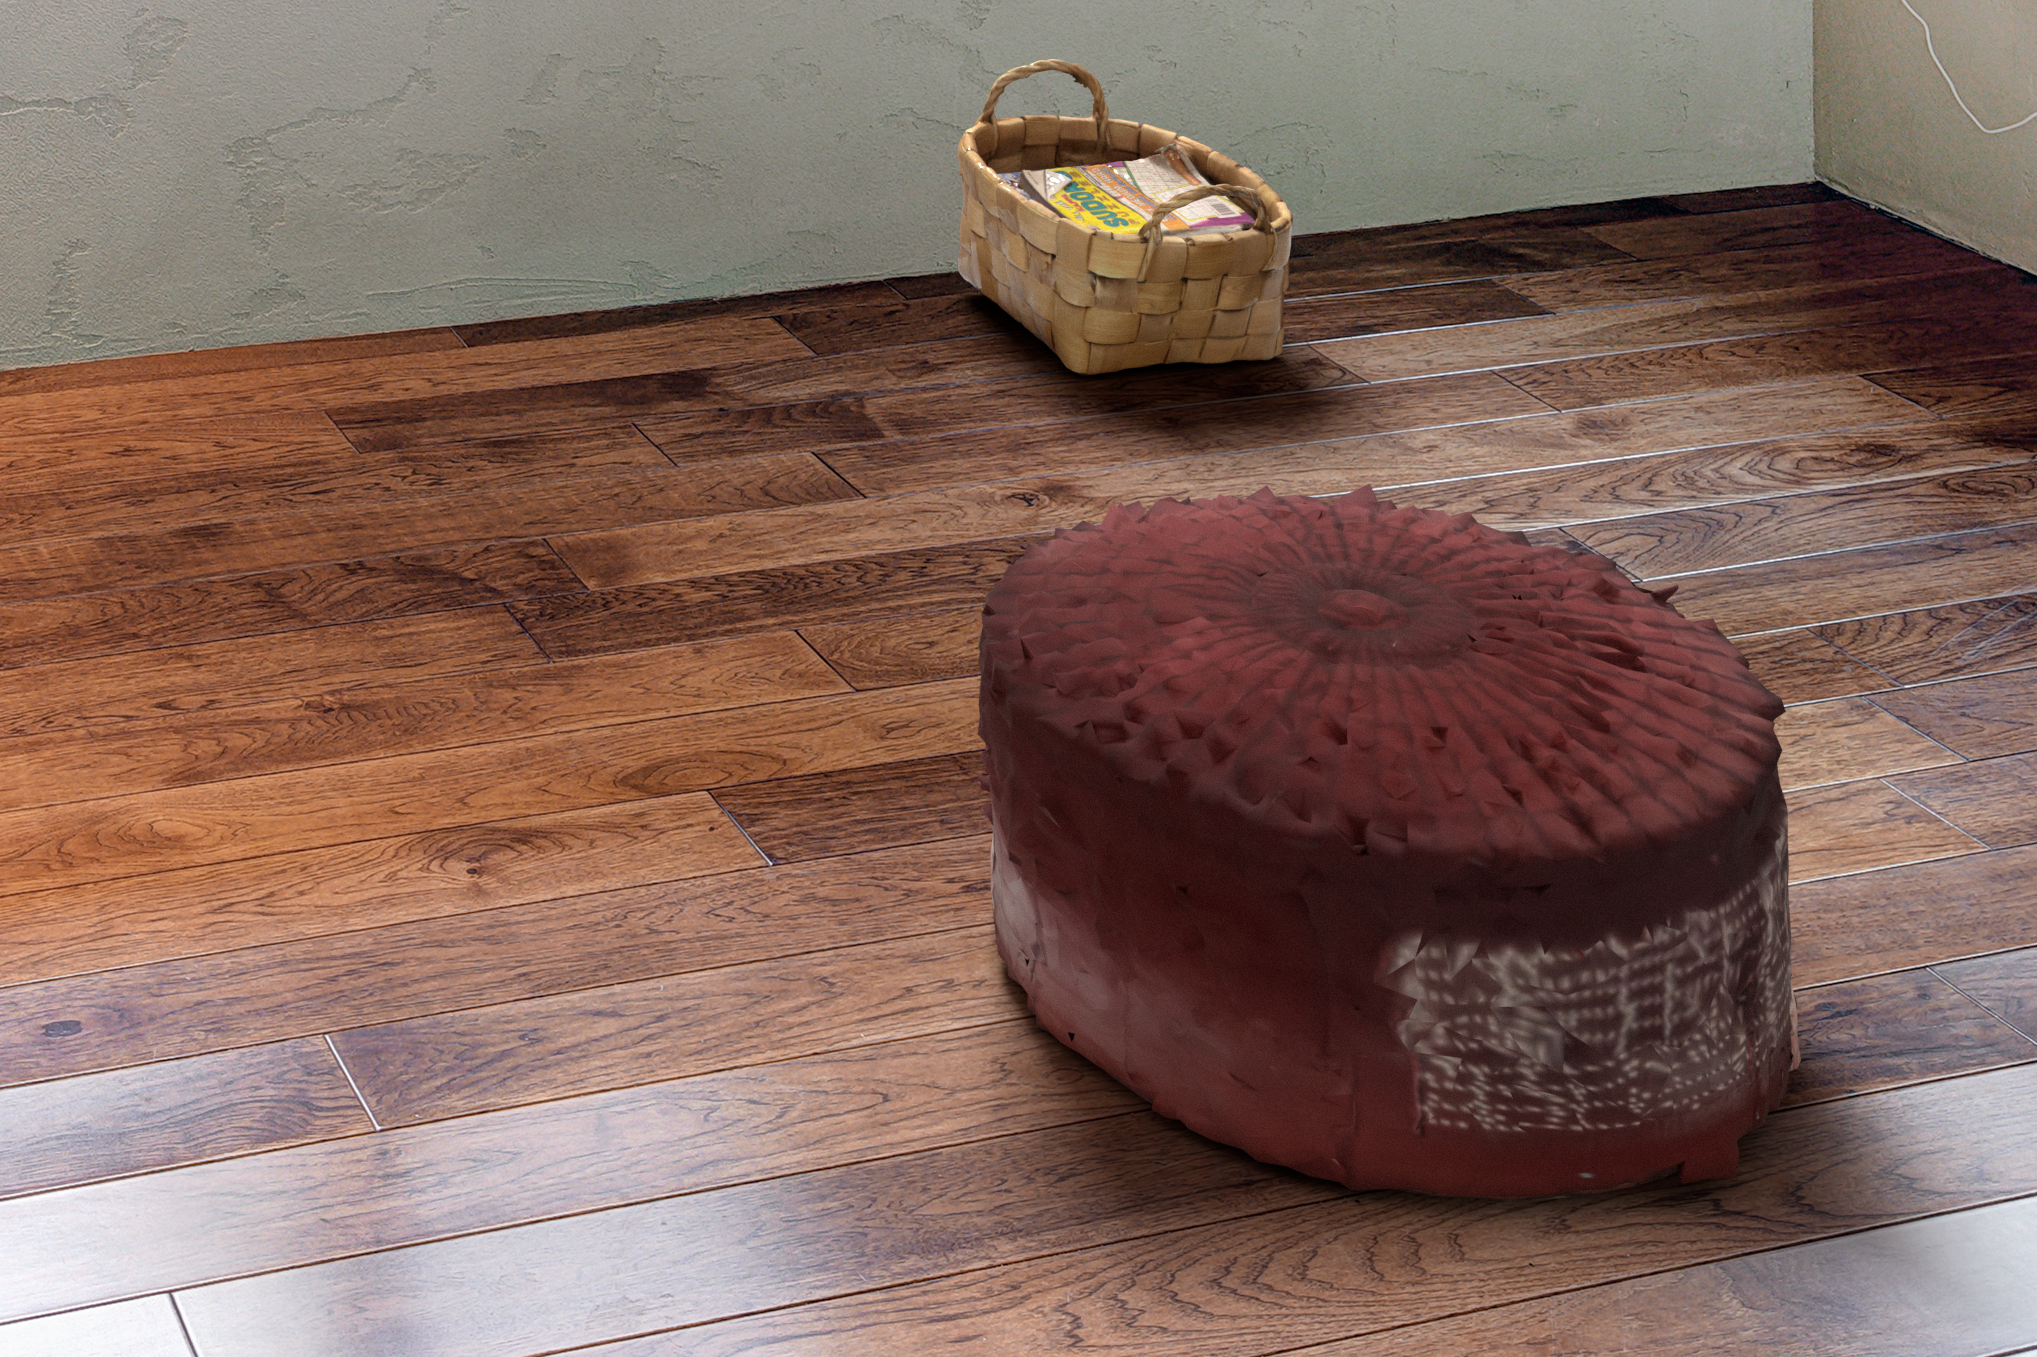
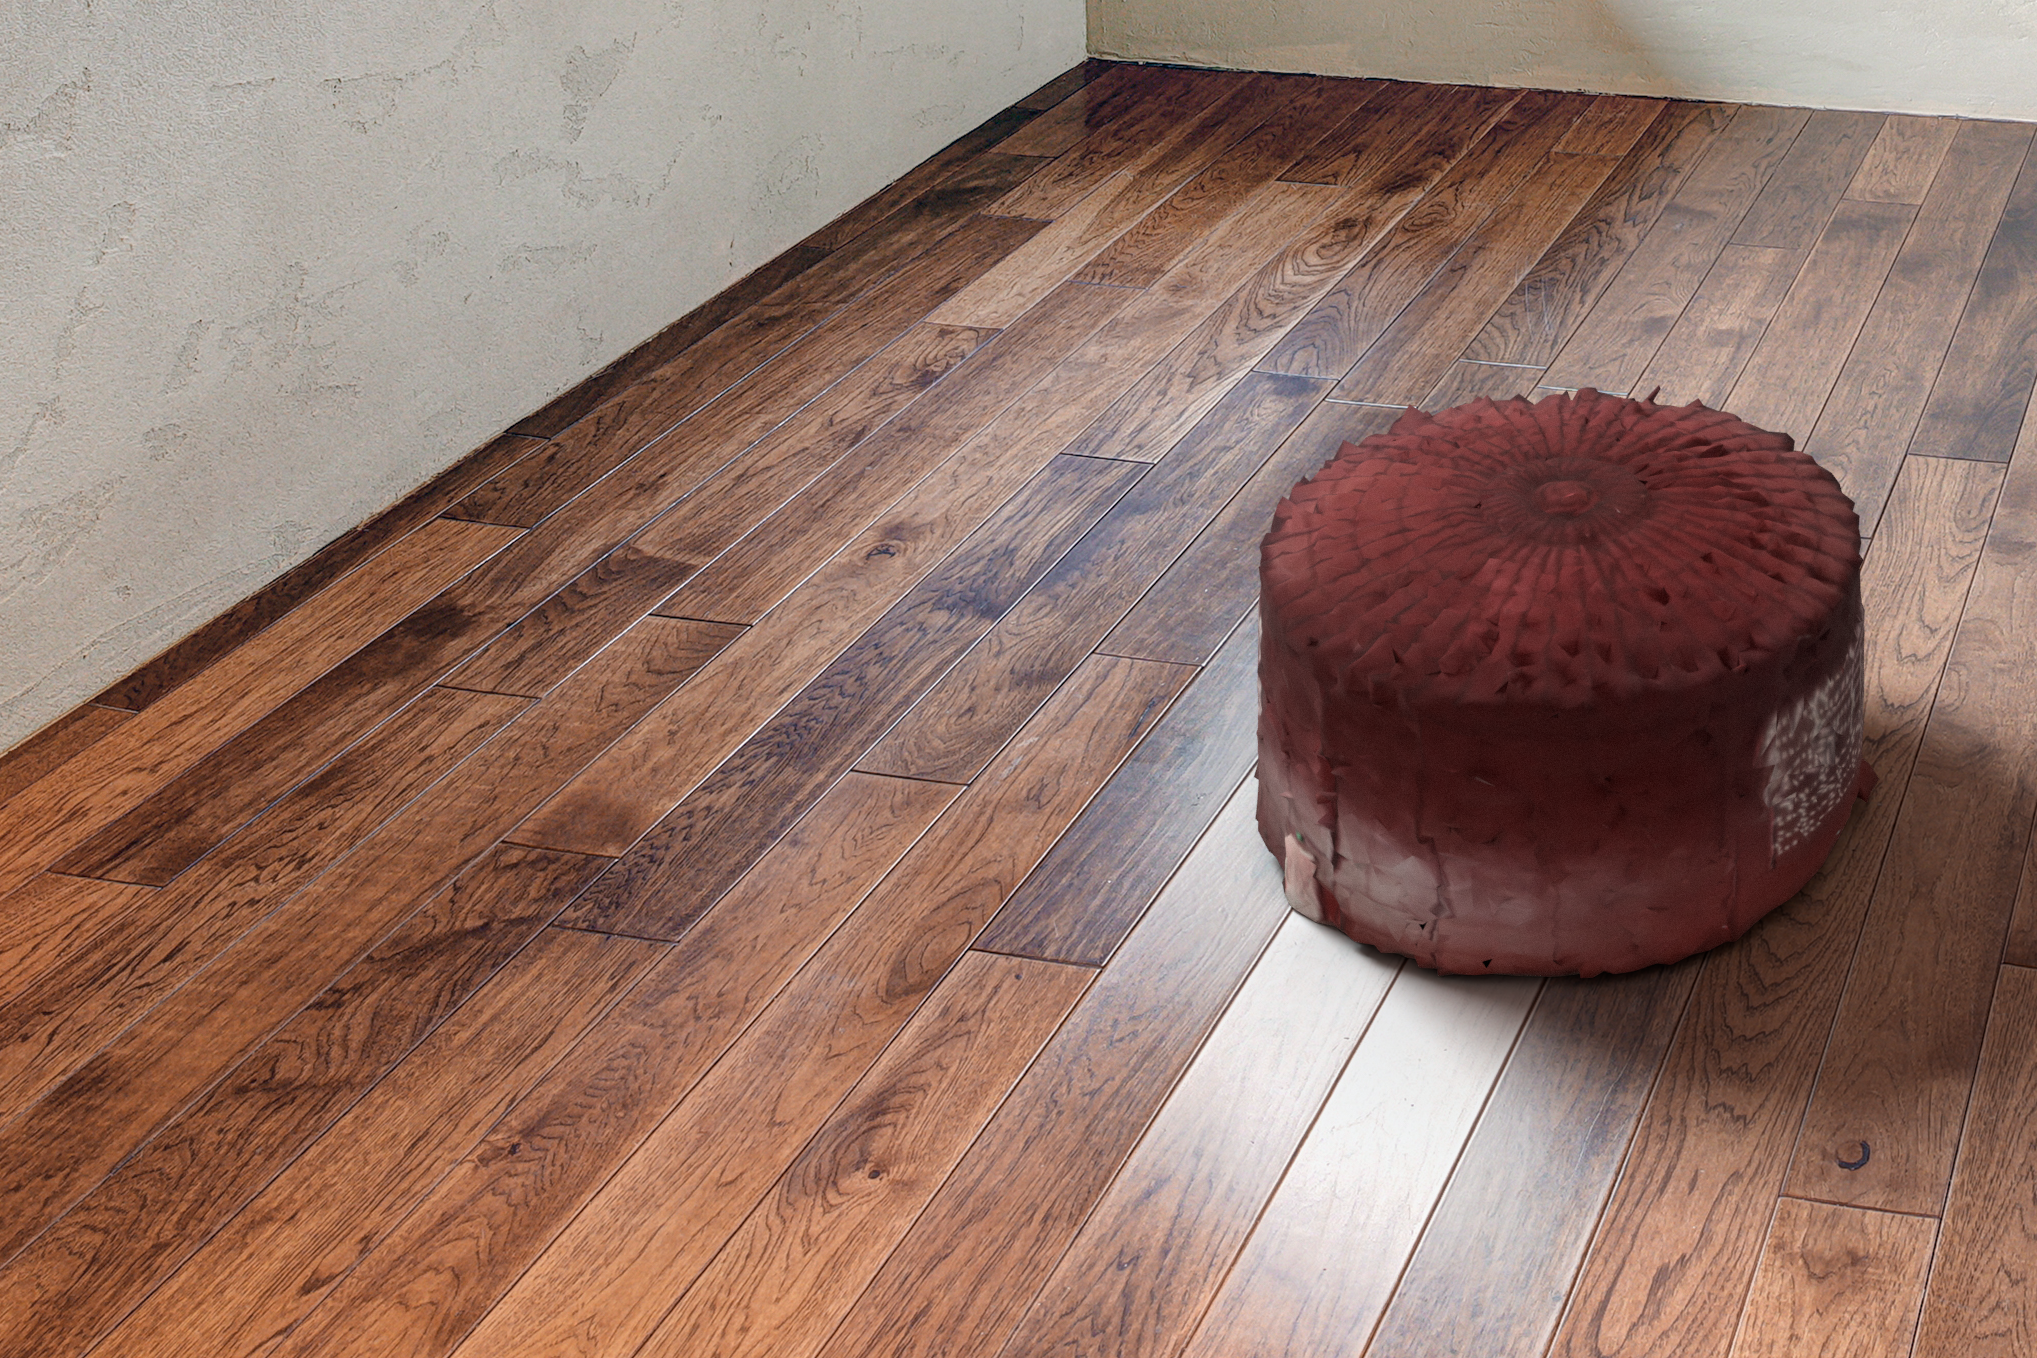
woven basket: present [957,59,1293,375] -> none [579,143,935,438]

